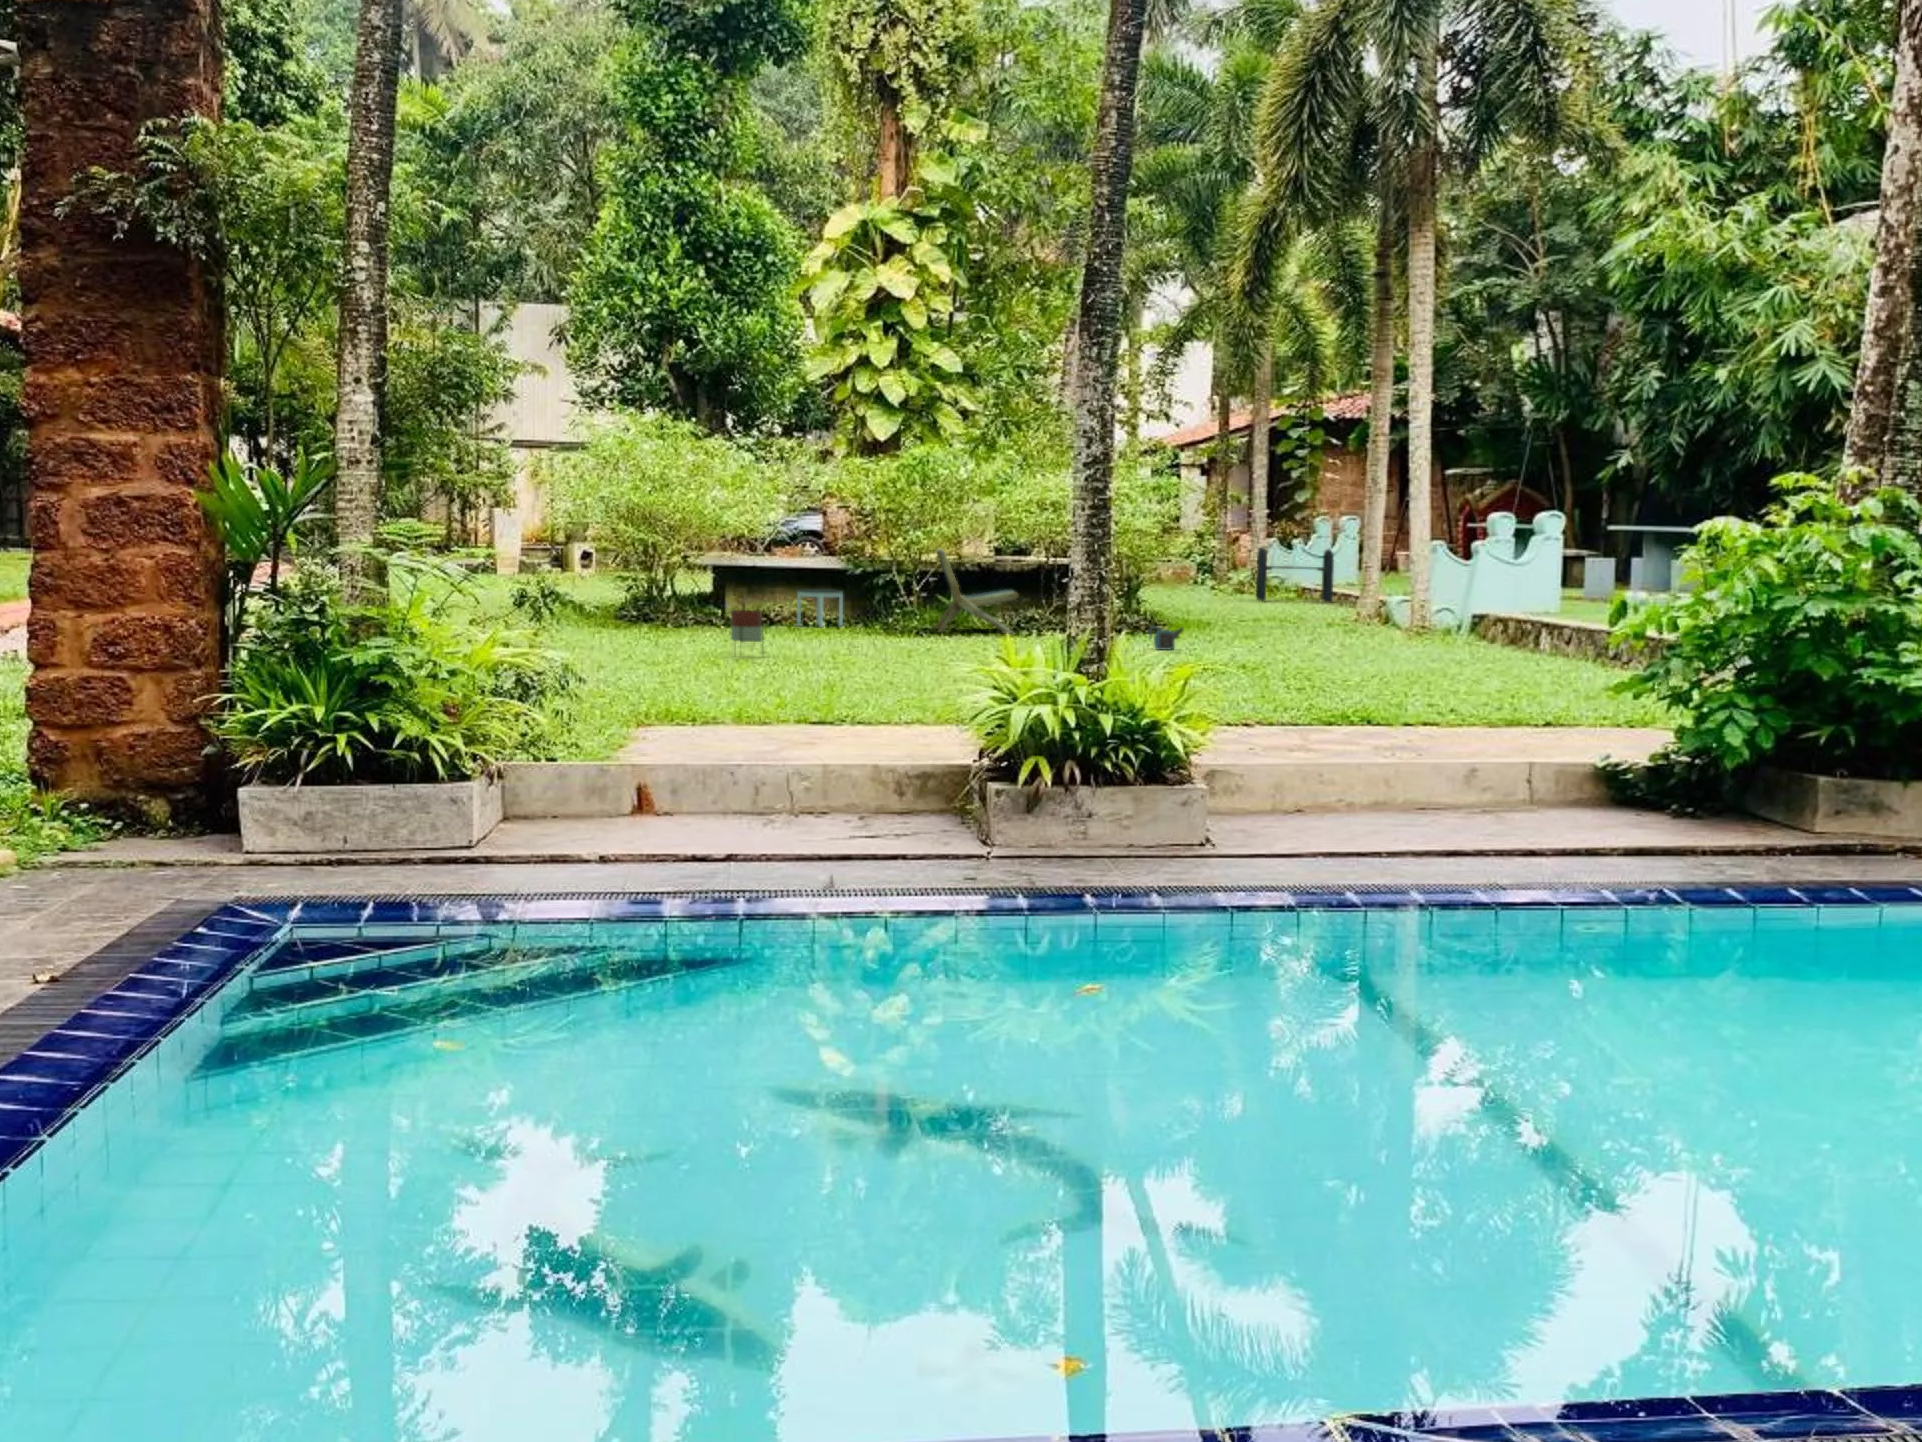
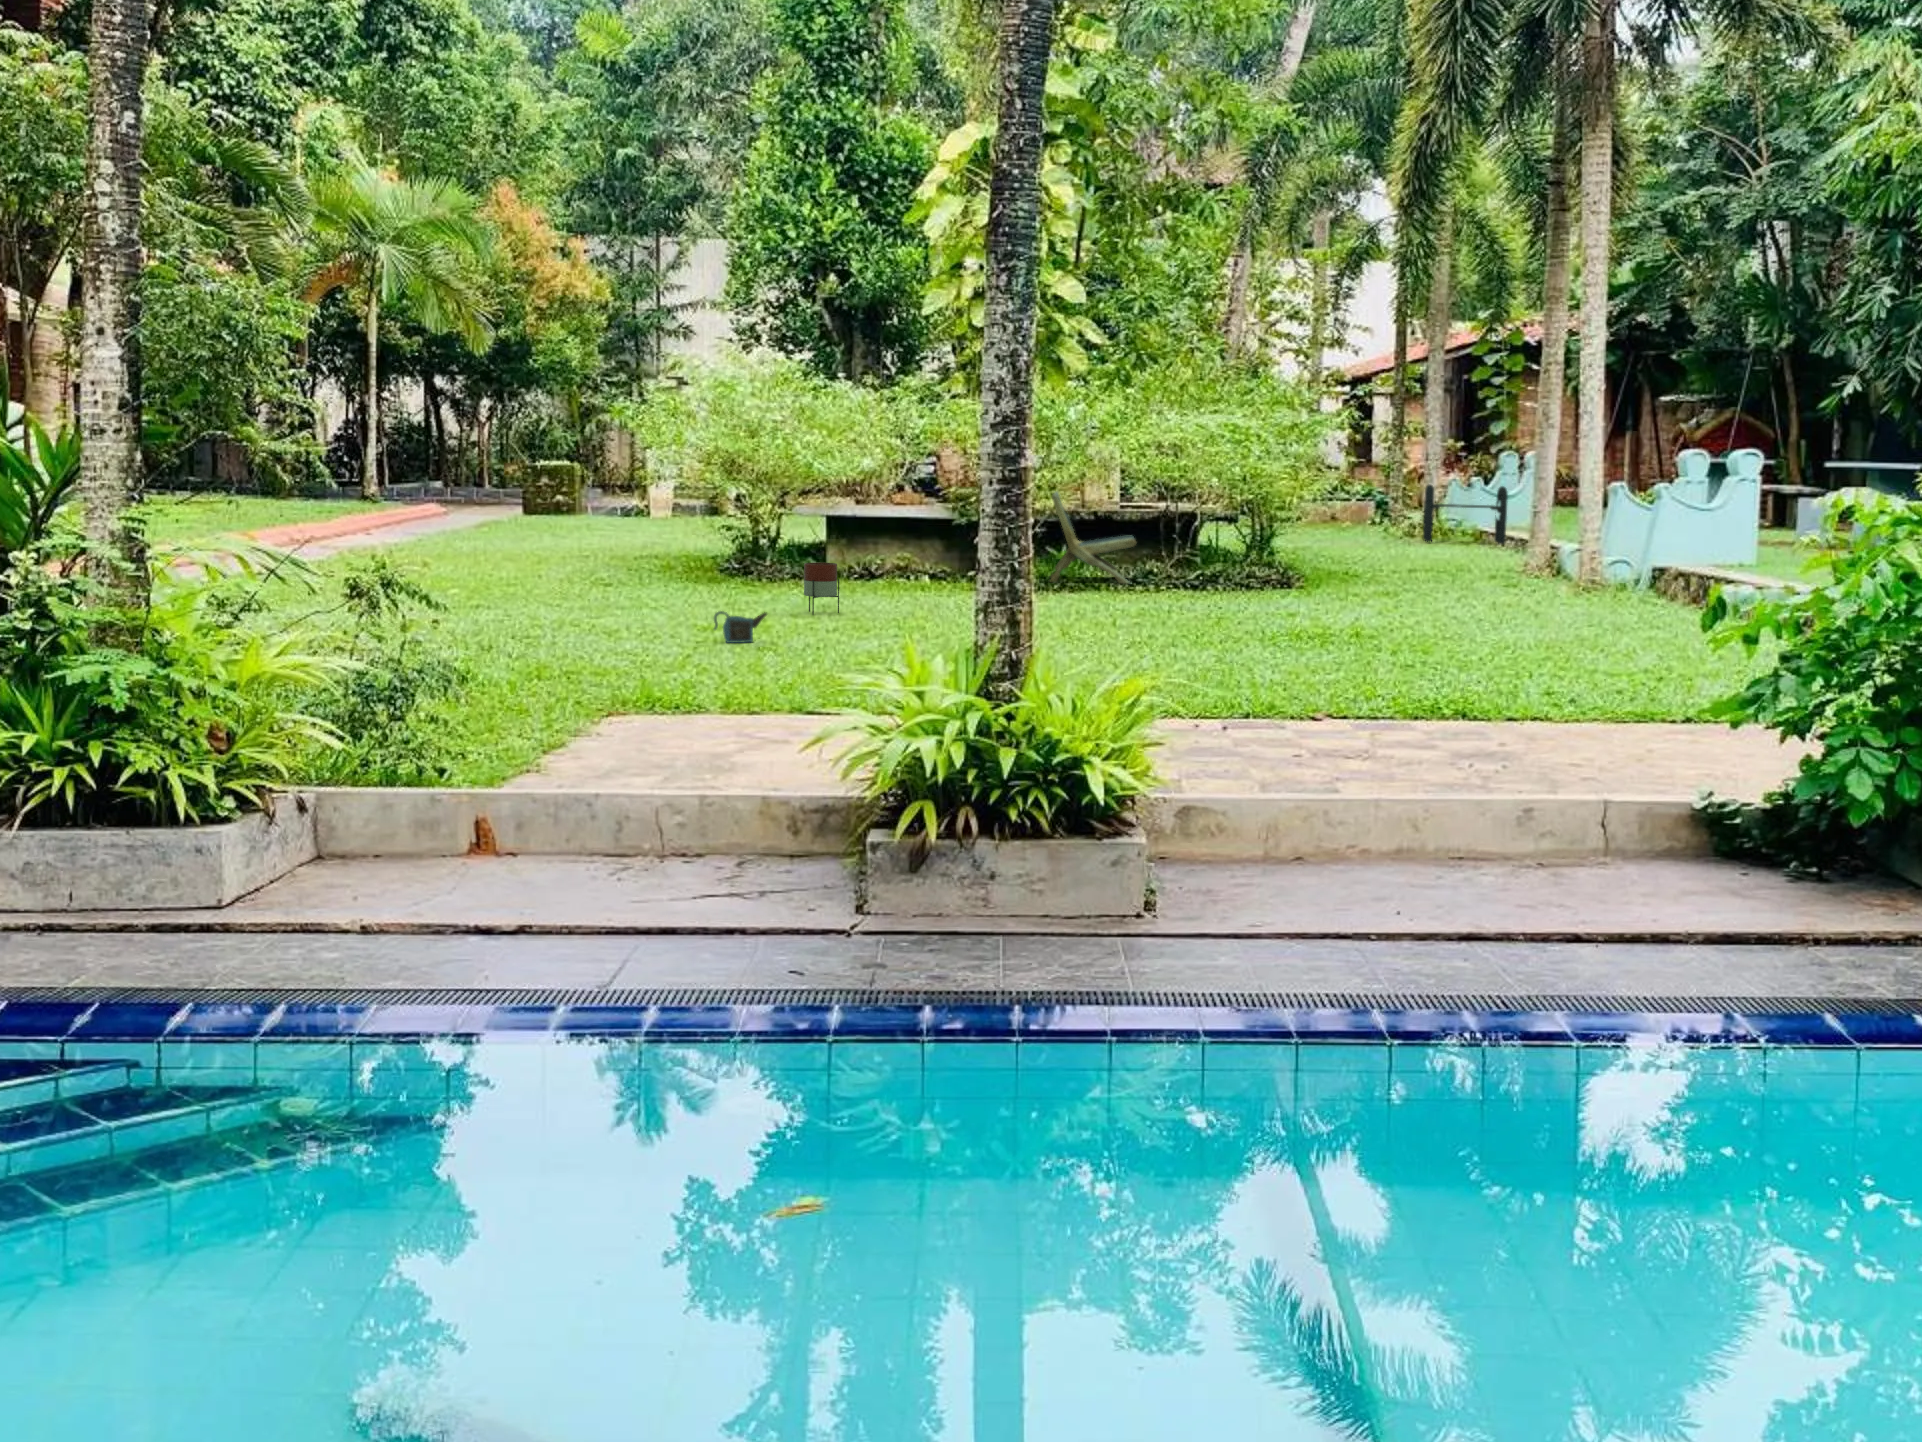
round table: present [797,589,843,627] -> none [908,533,958,574]
watering can: present [1149,626,1183,650] -> present [714,611,767,643]

